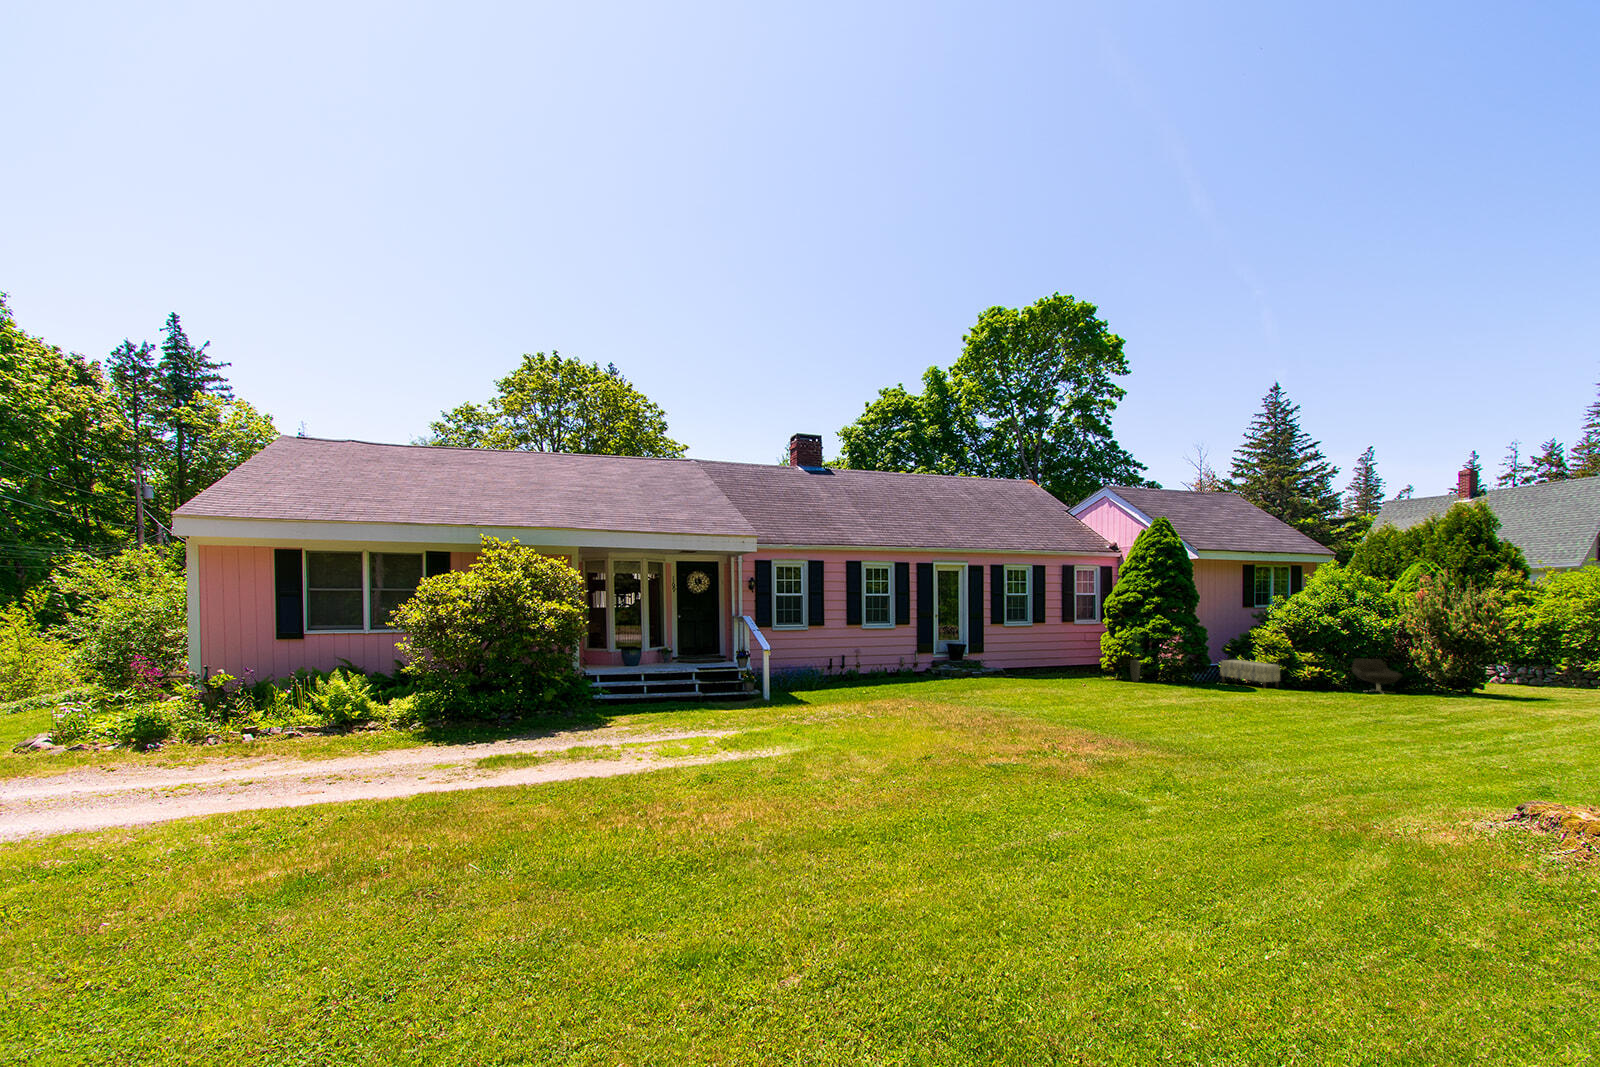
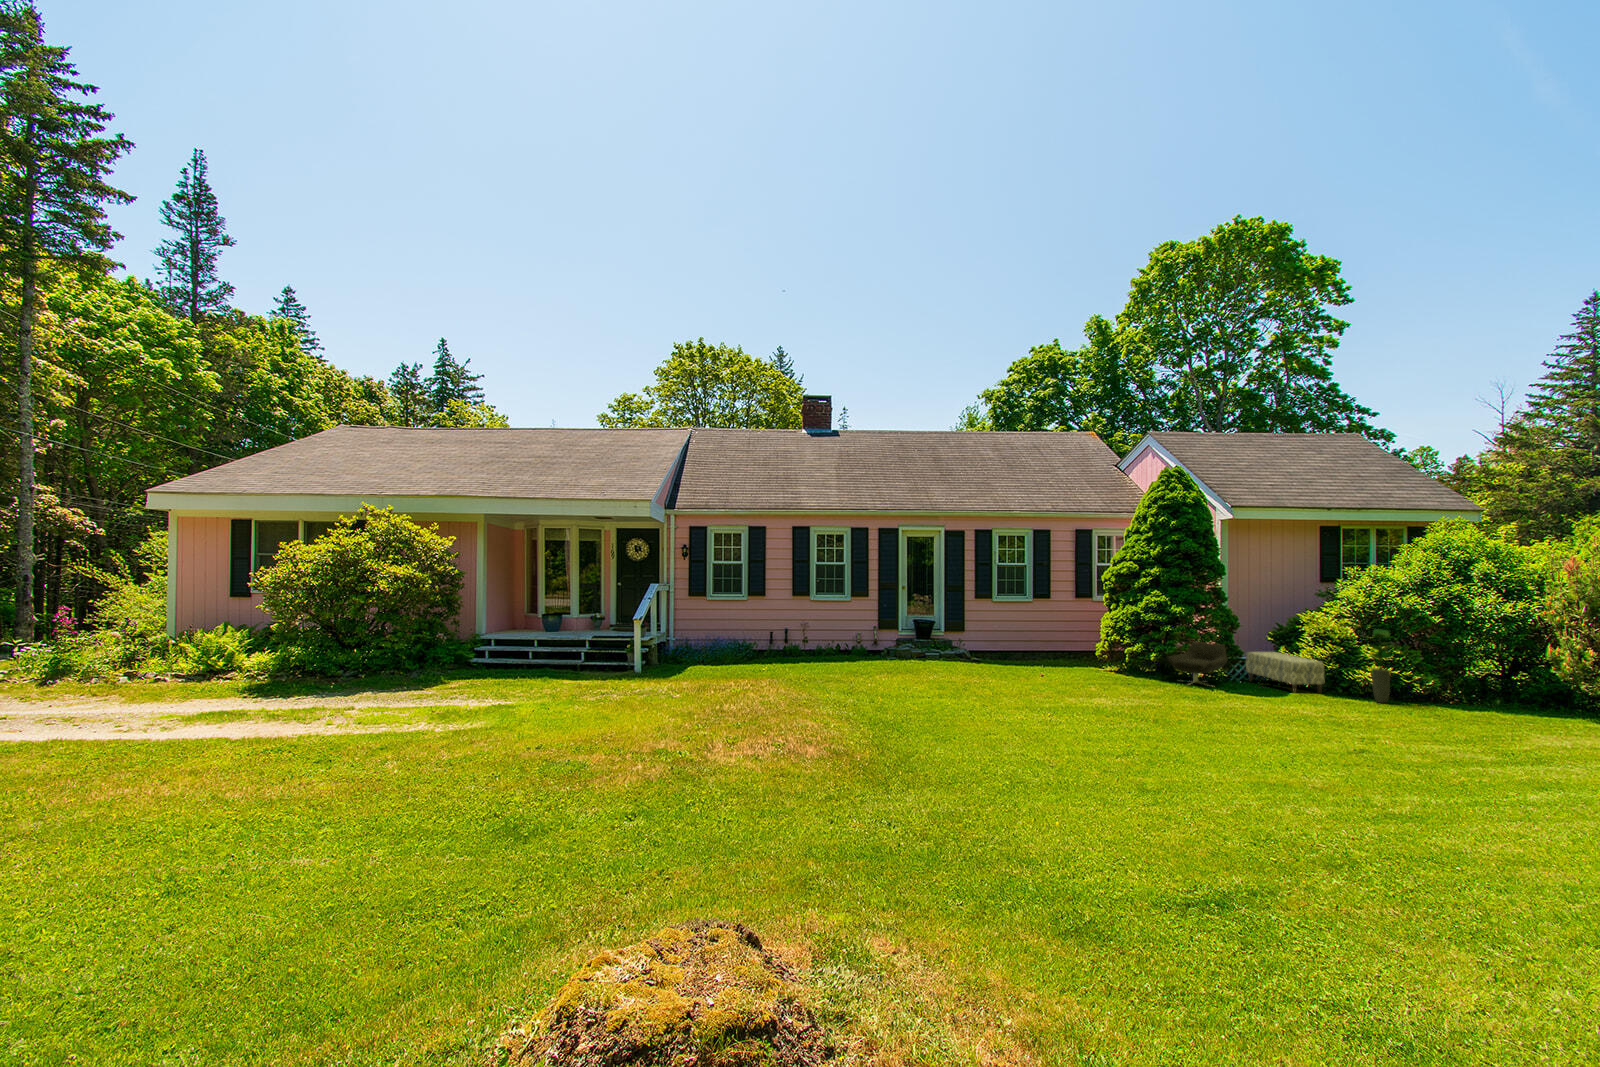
potted plant: present [1130,635,1141,682] -> present [1370,629,1399,703]
lounge chair: present [1352,658,1402,692] -> present [1167,641,1227,684]

